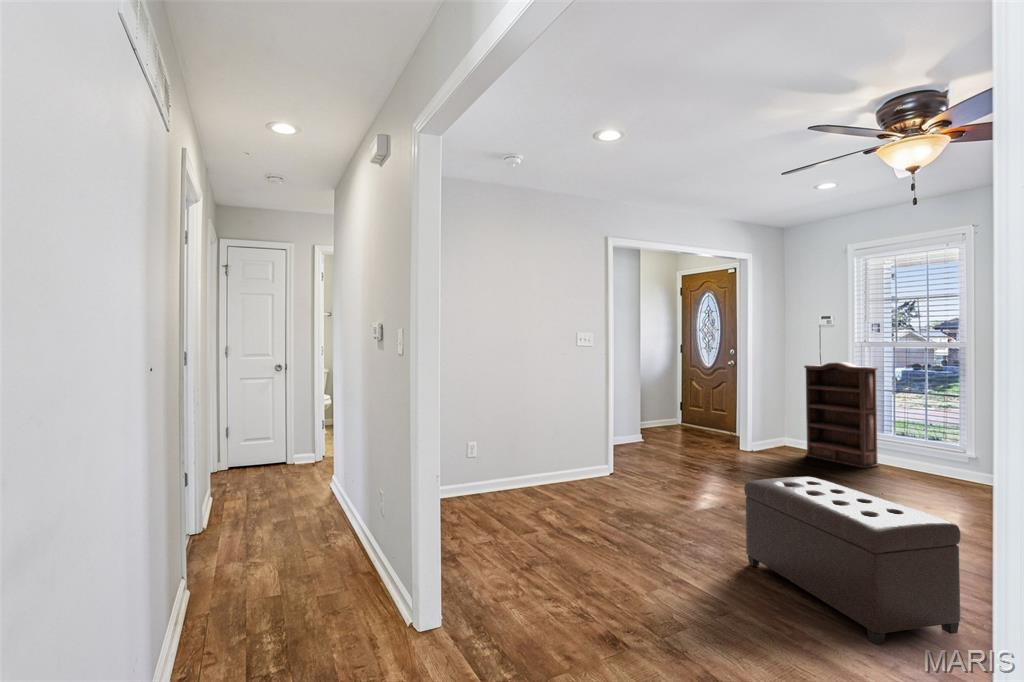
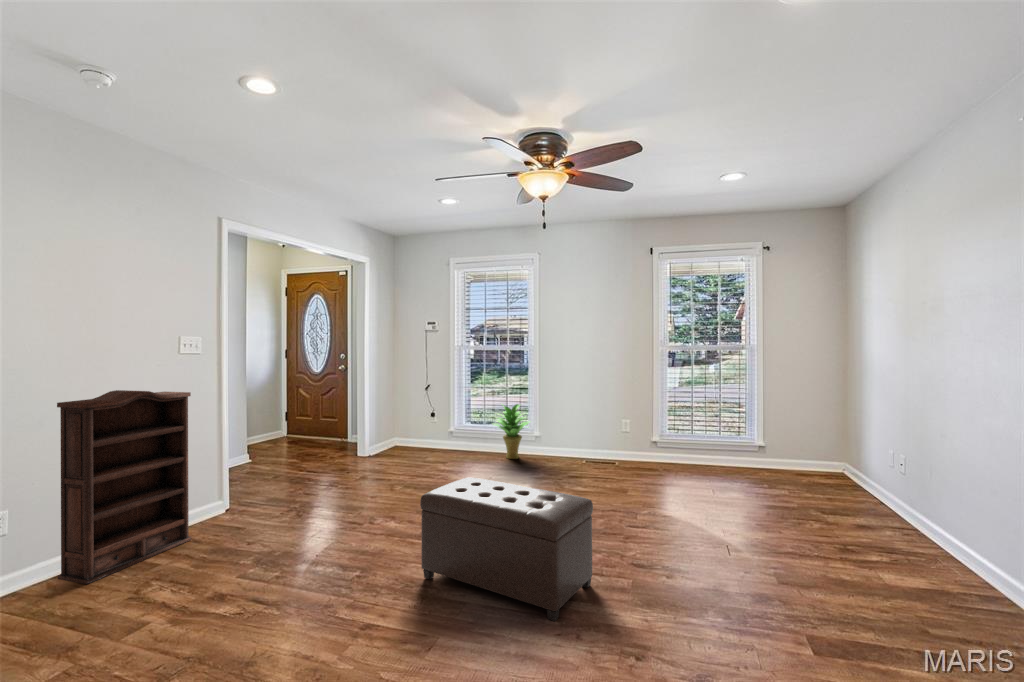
bookshelf: present [804,362,879,468] -> present [57,390,191,584]
potted plant: none [904,411,972,484] -> present [495,404,528,459]

